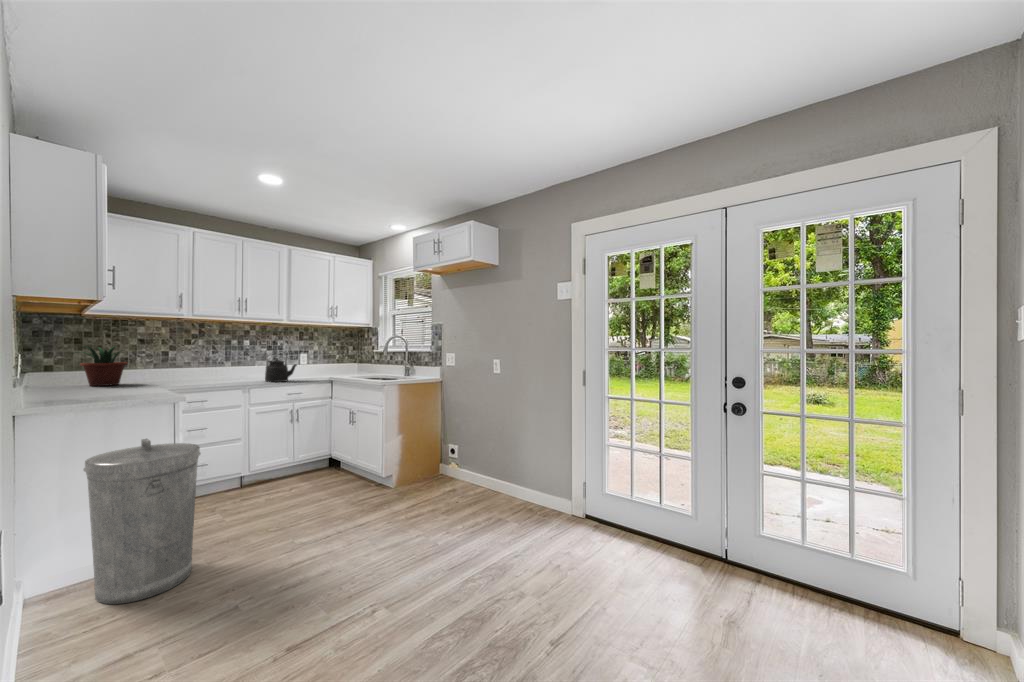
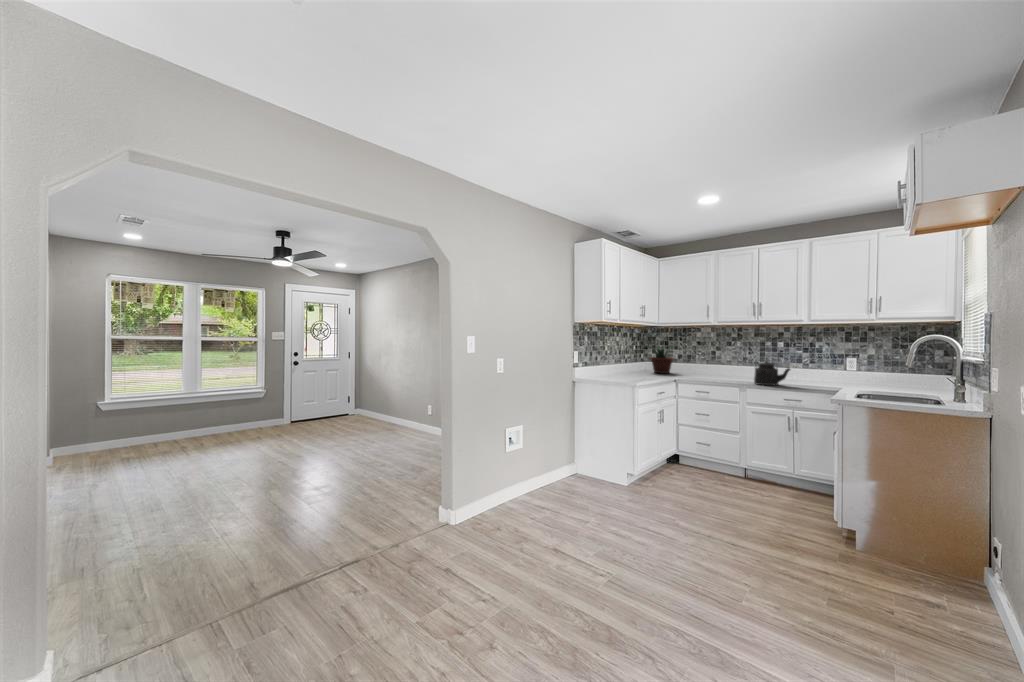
trash can: present [84,439,200,604] -> none [553,403,607,498]

